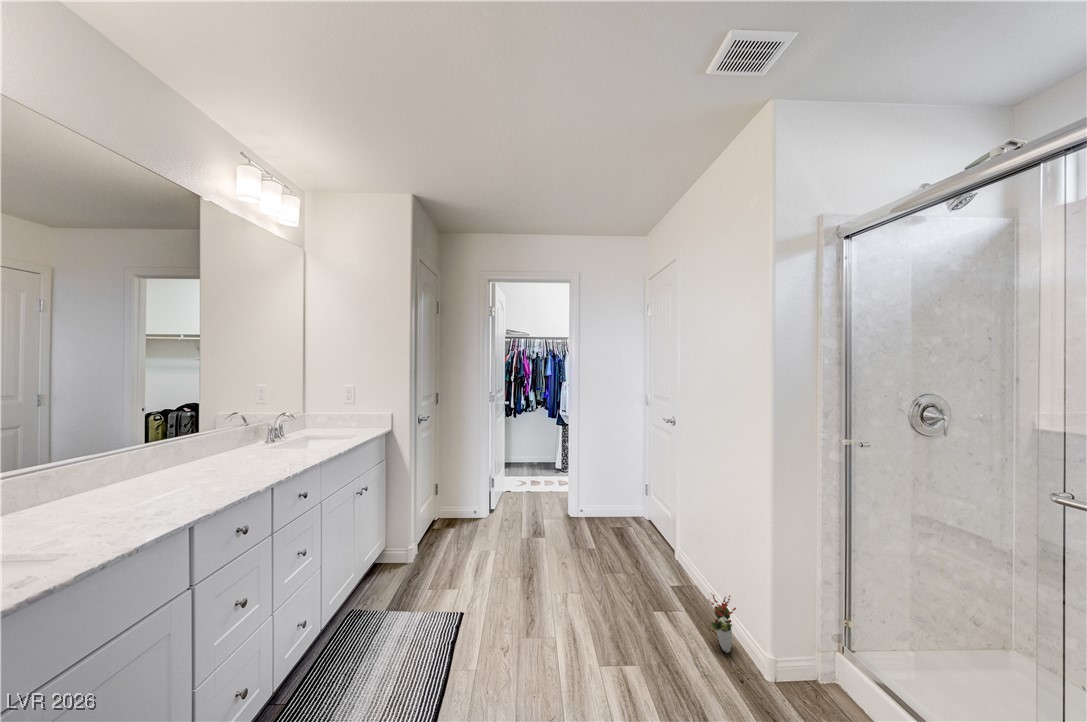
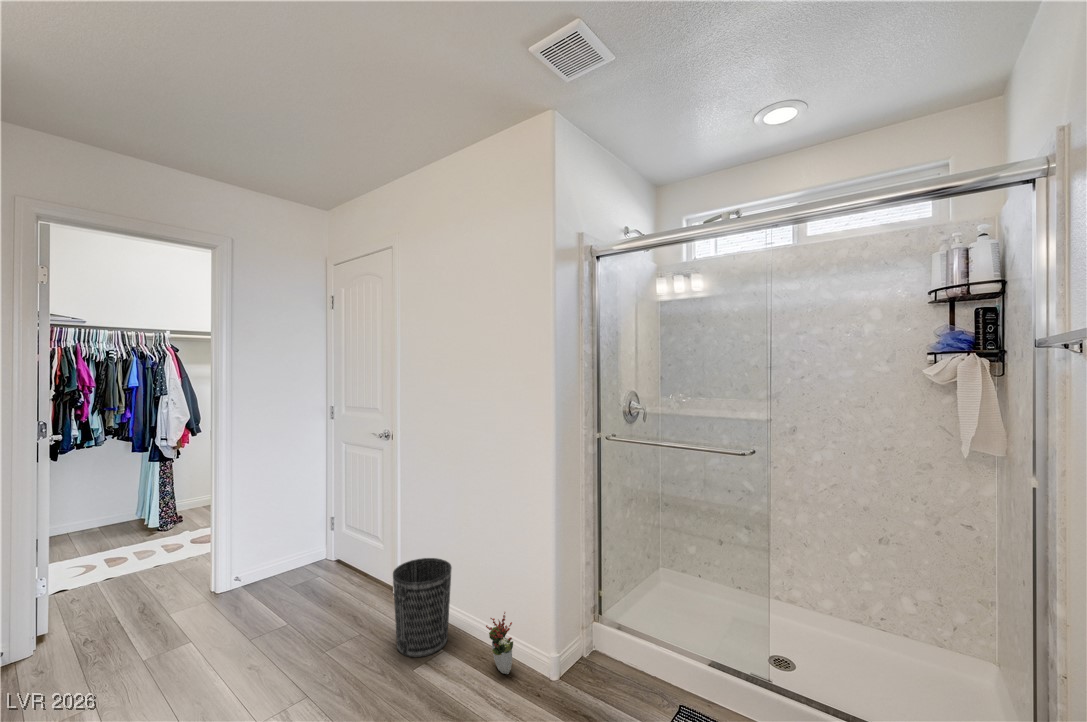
wastebasket: none [649,528,700,609] -> present [393,558,452,657]

